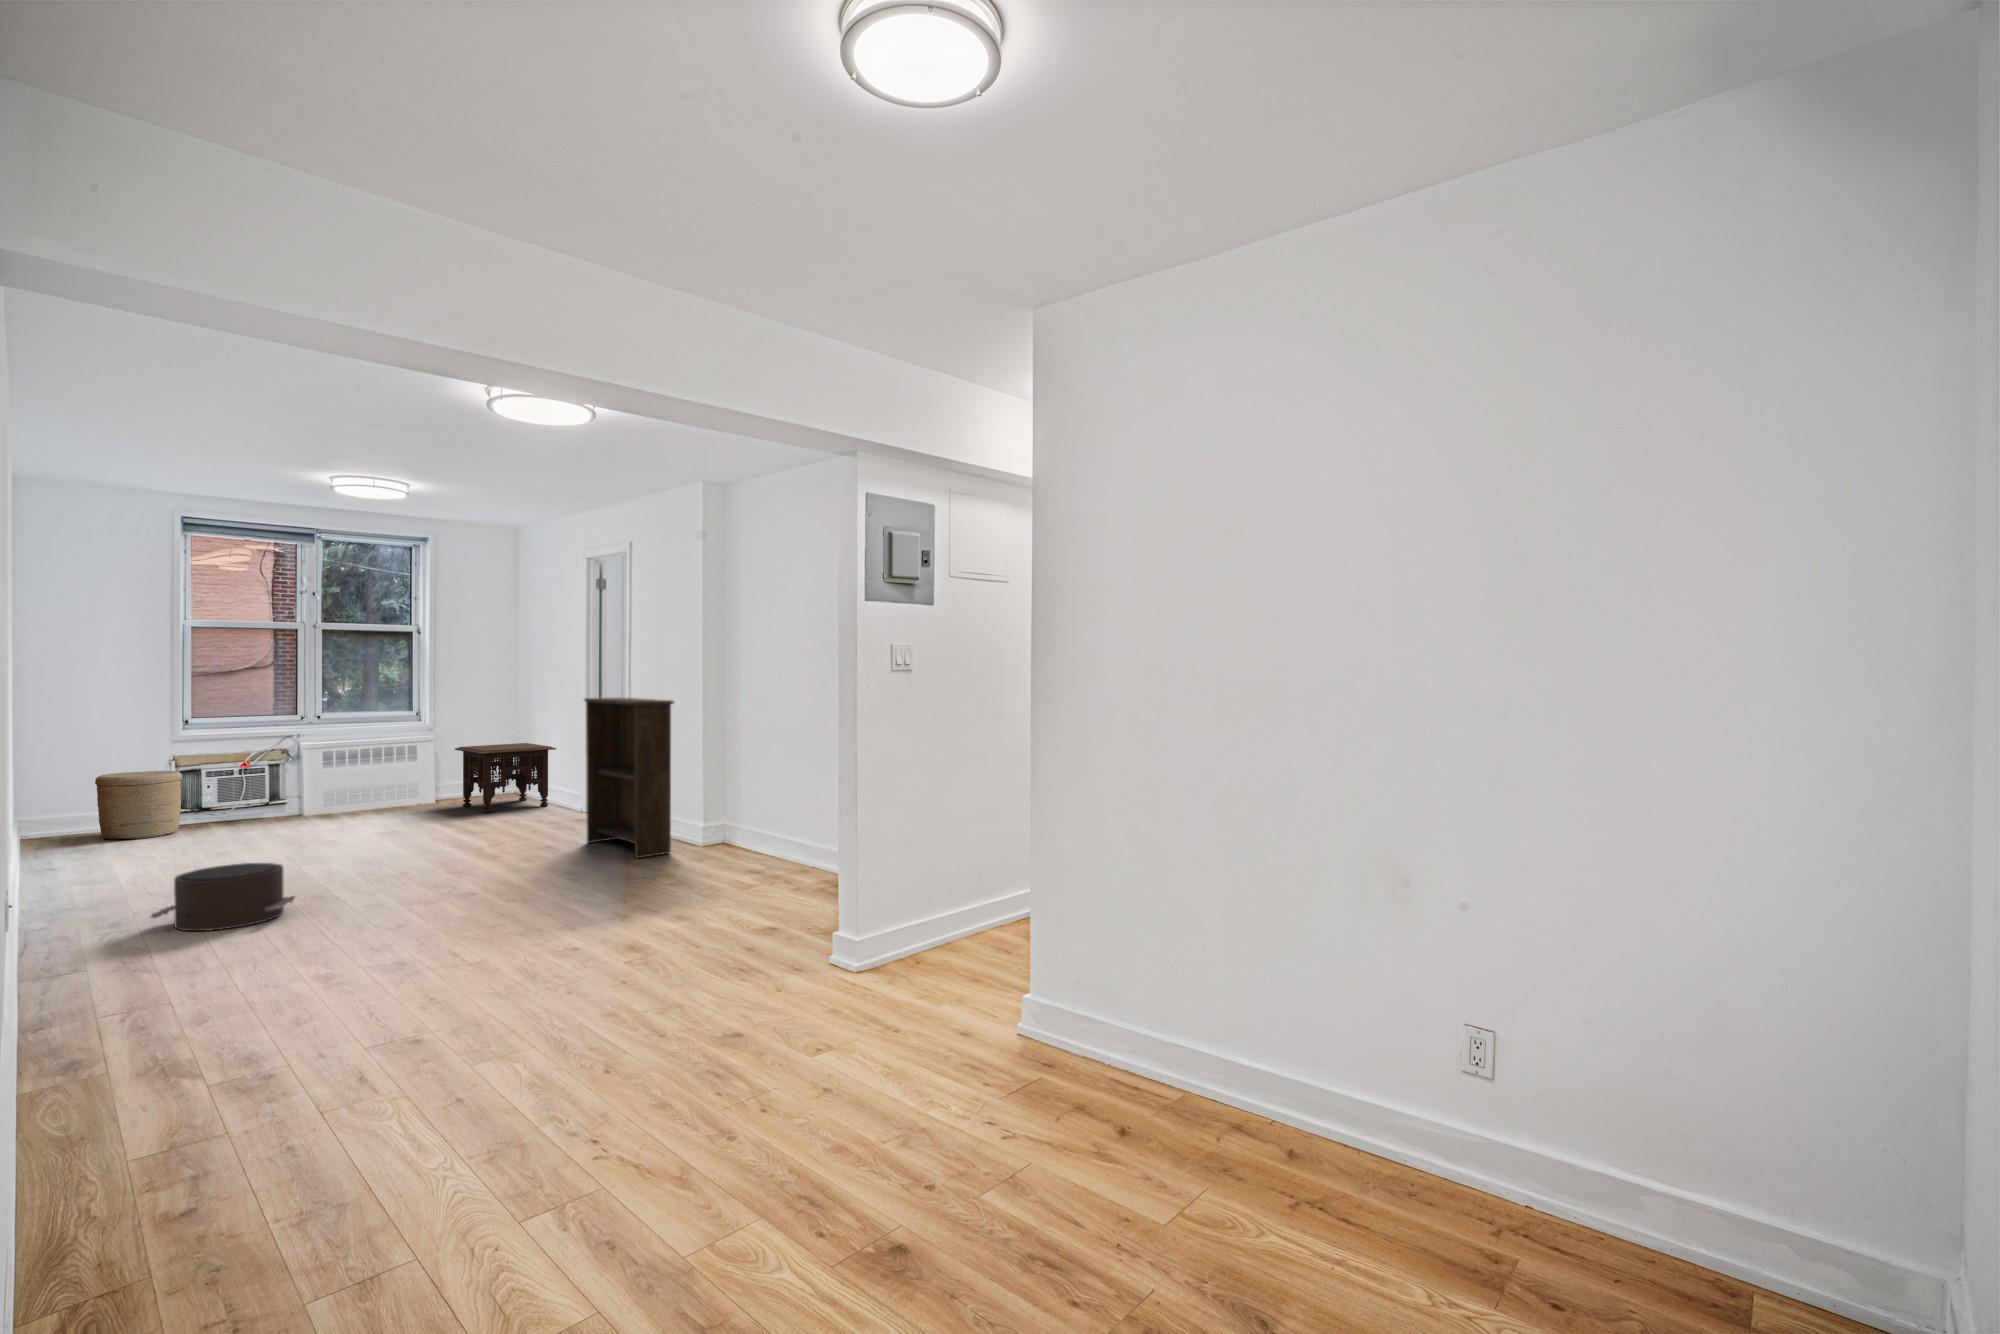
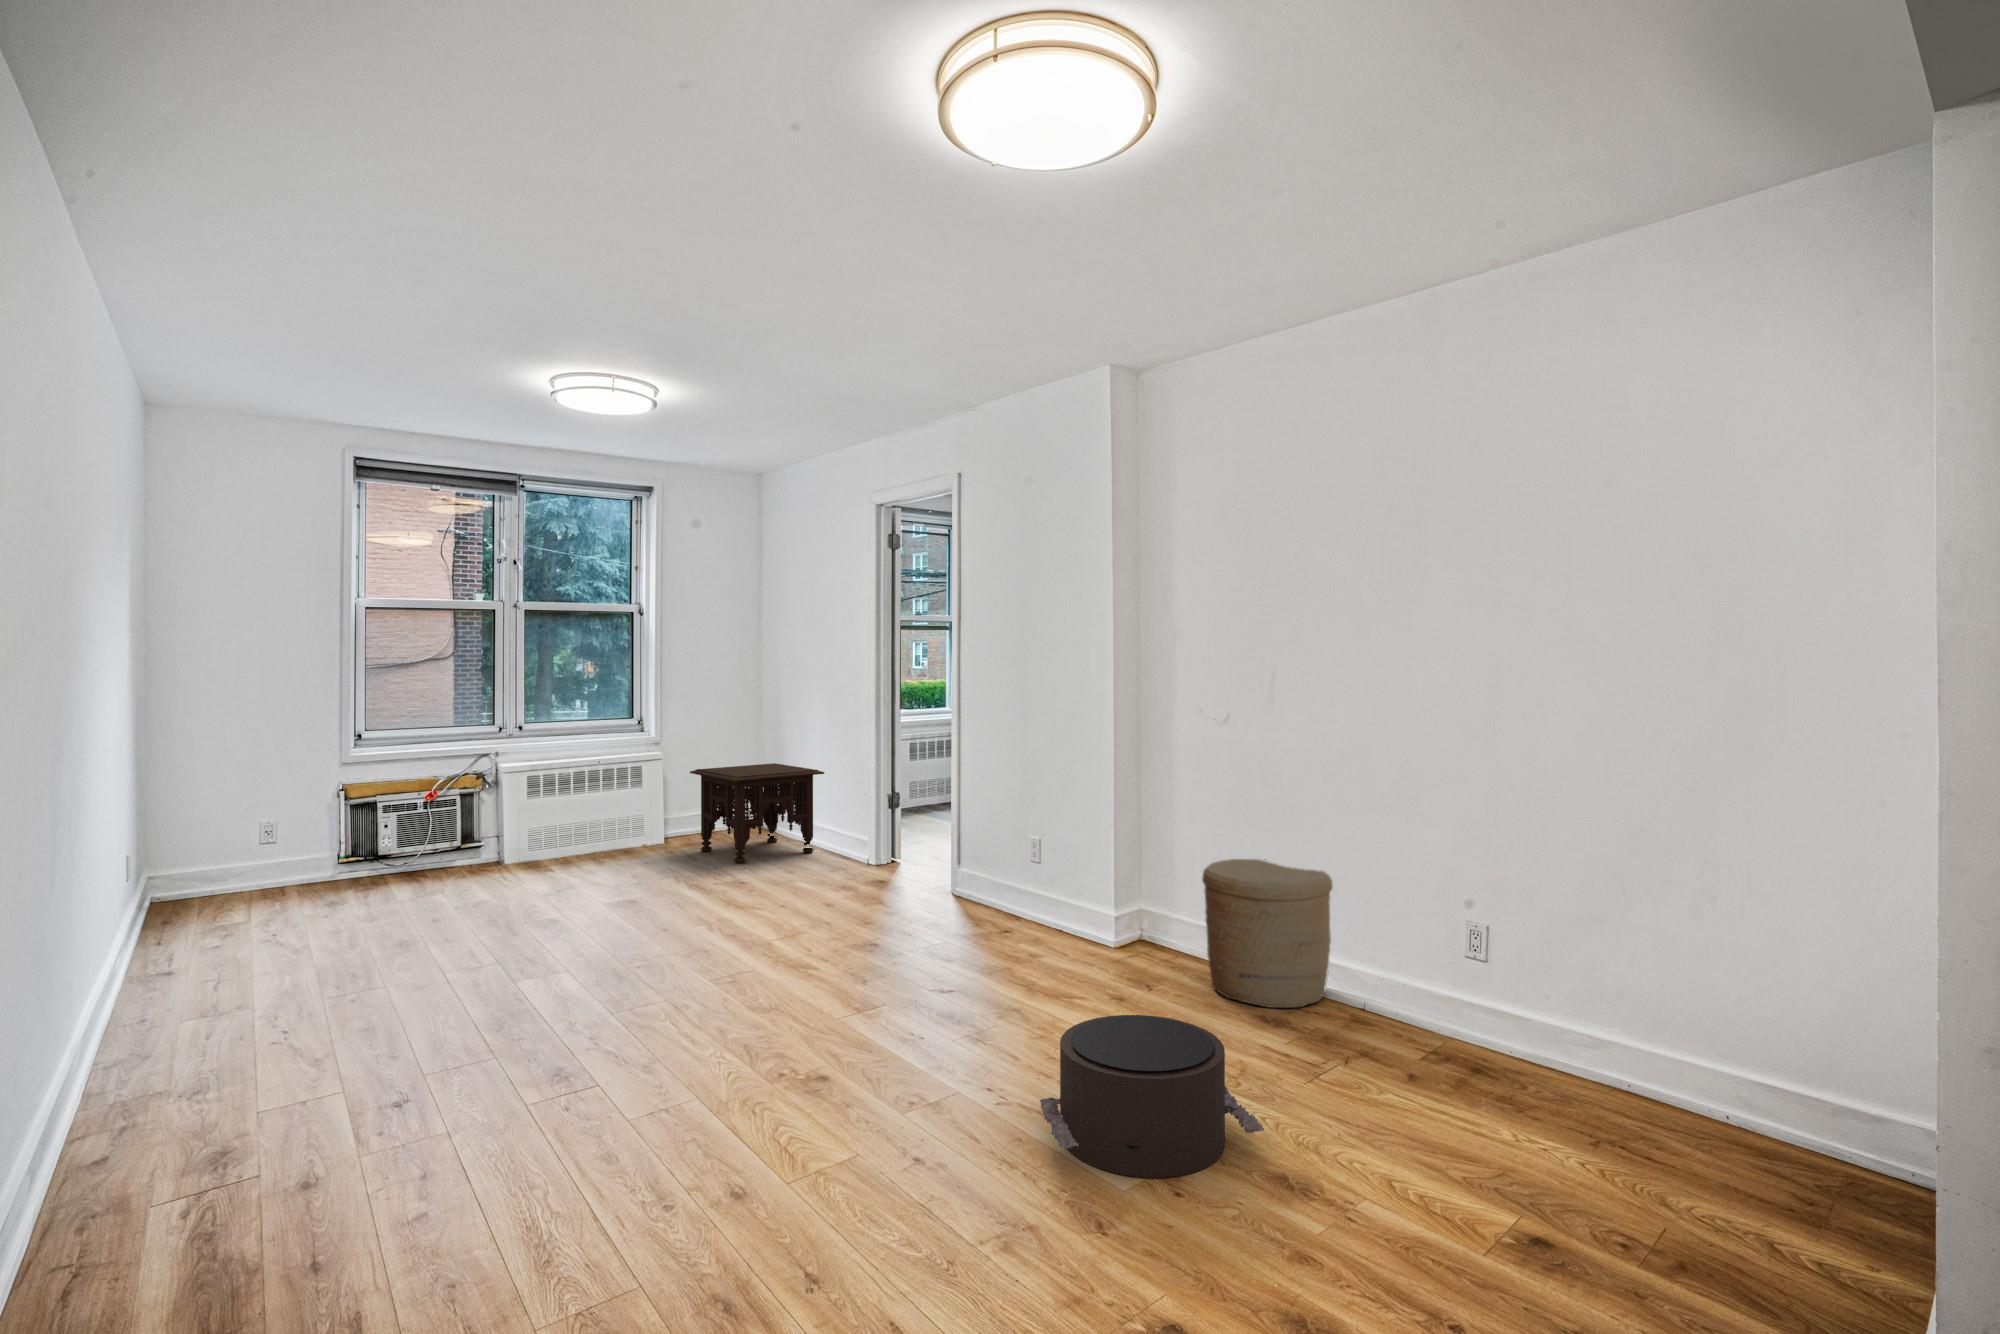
bookshelf: present [584,698,674,858] -> none [924,703,1089,966]
woven basket: present [95,771,182,840] -> present [1202,859,1332,1008]
pouf: present [150,863,295,931] -> present [1040,1015,1264,1178]

